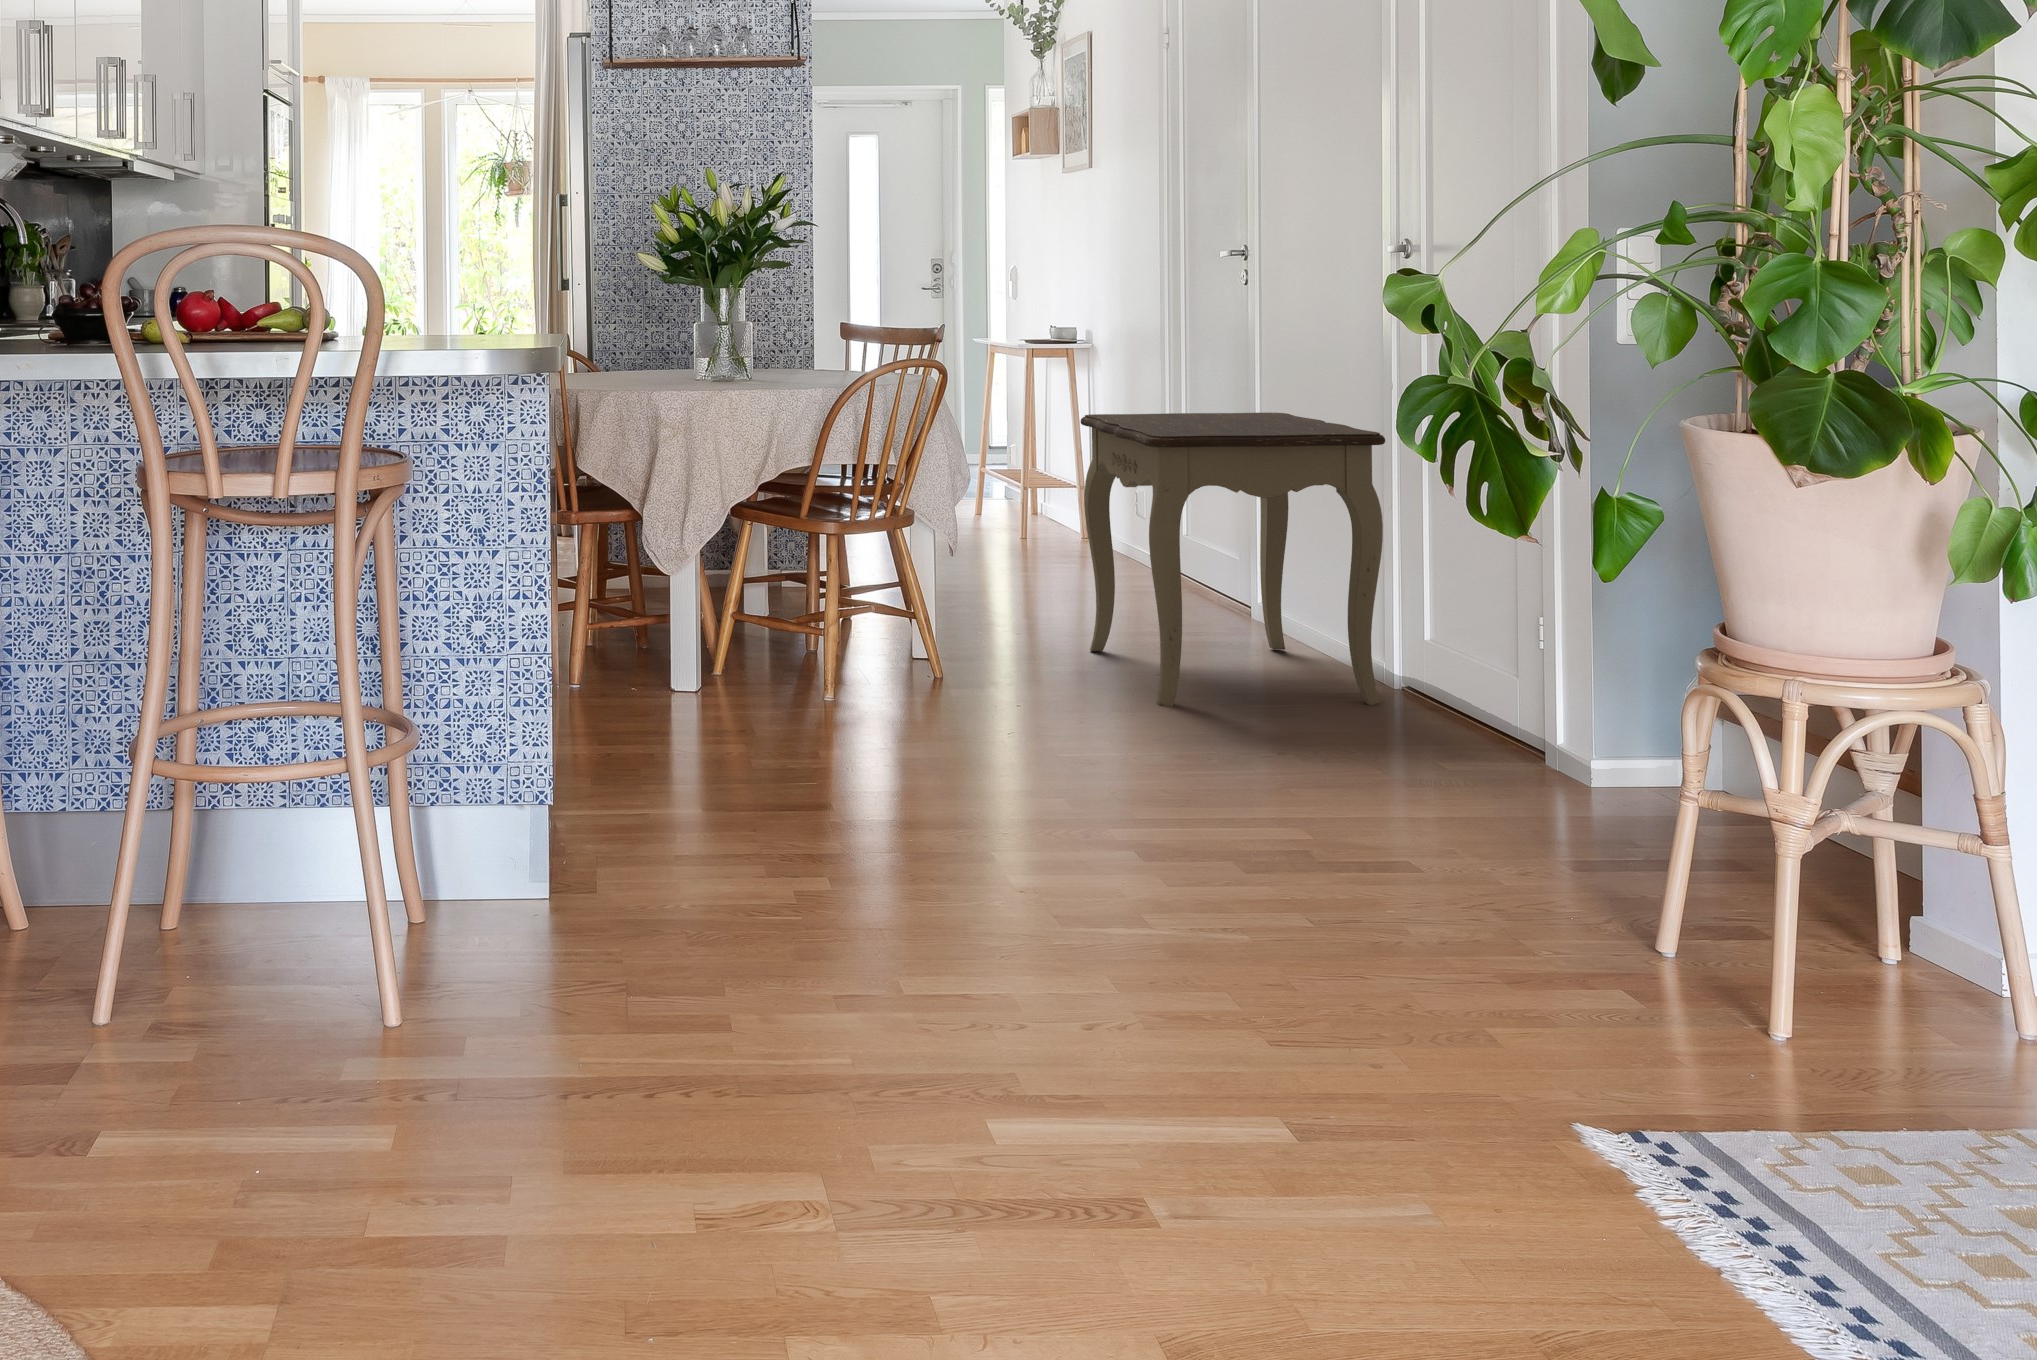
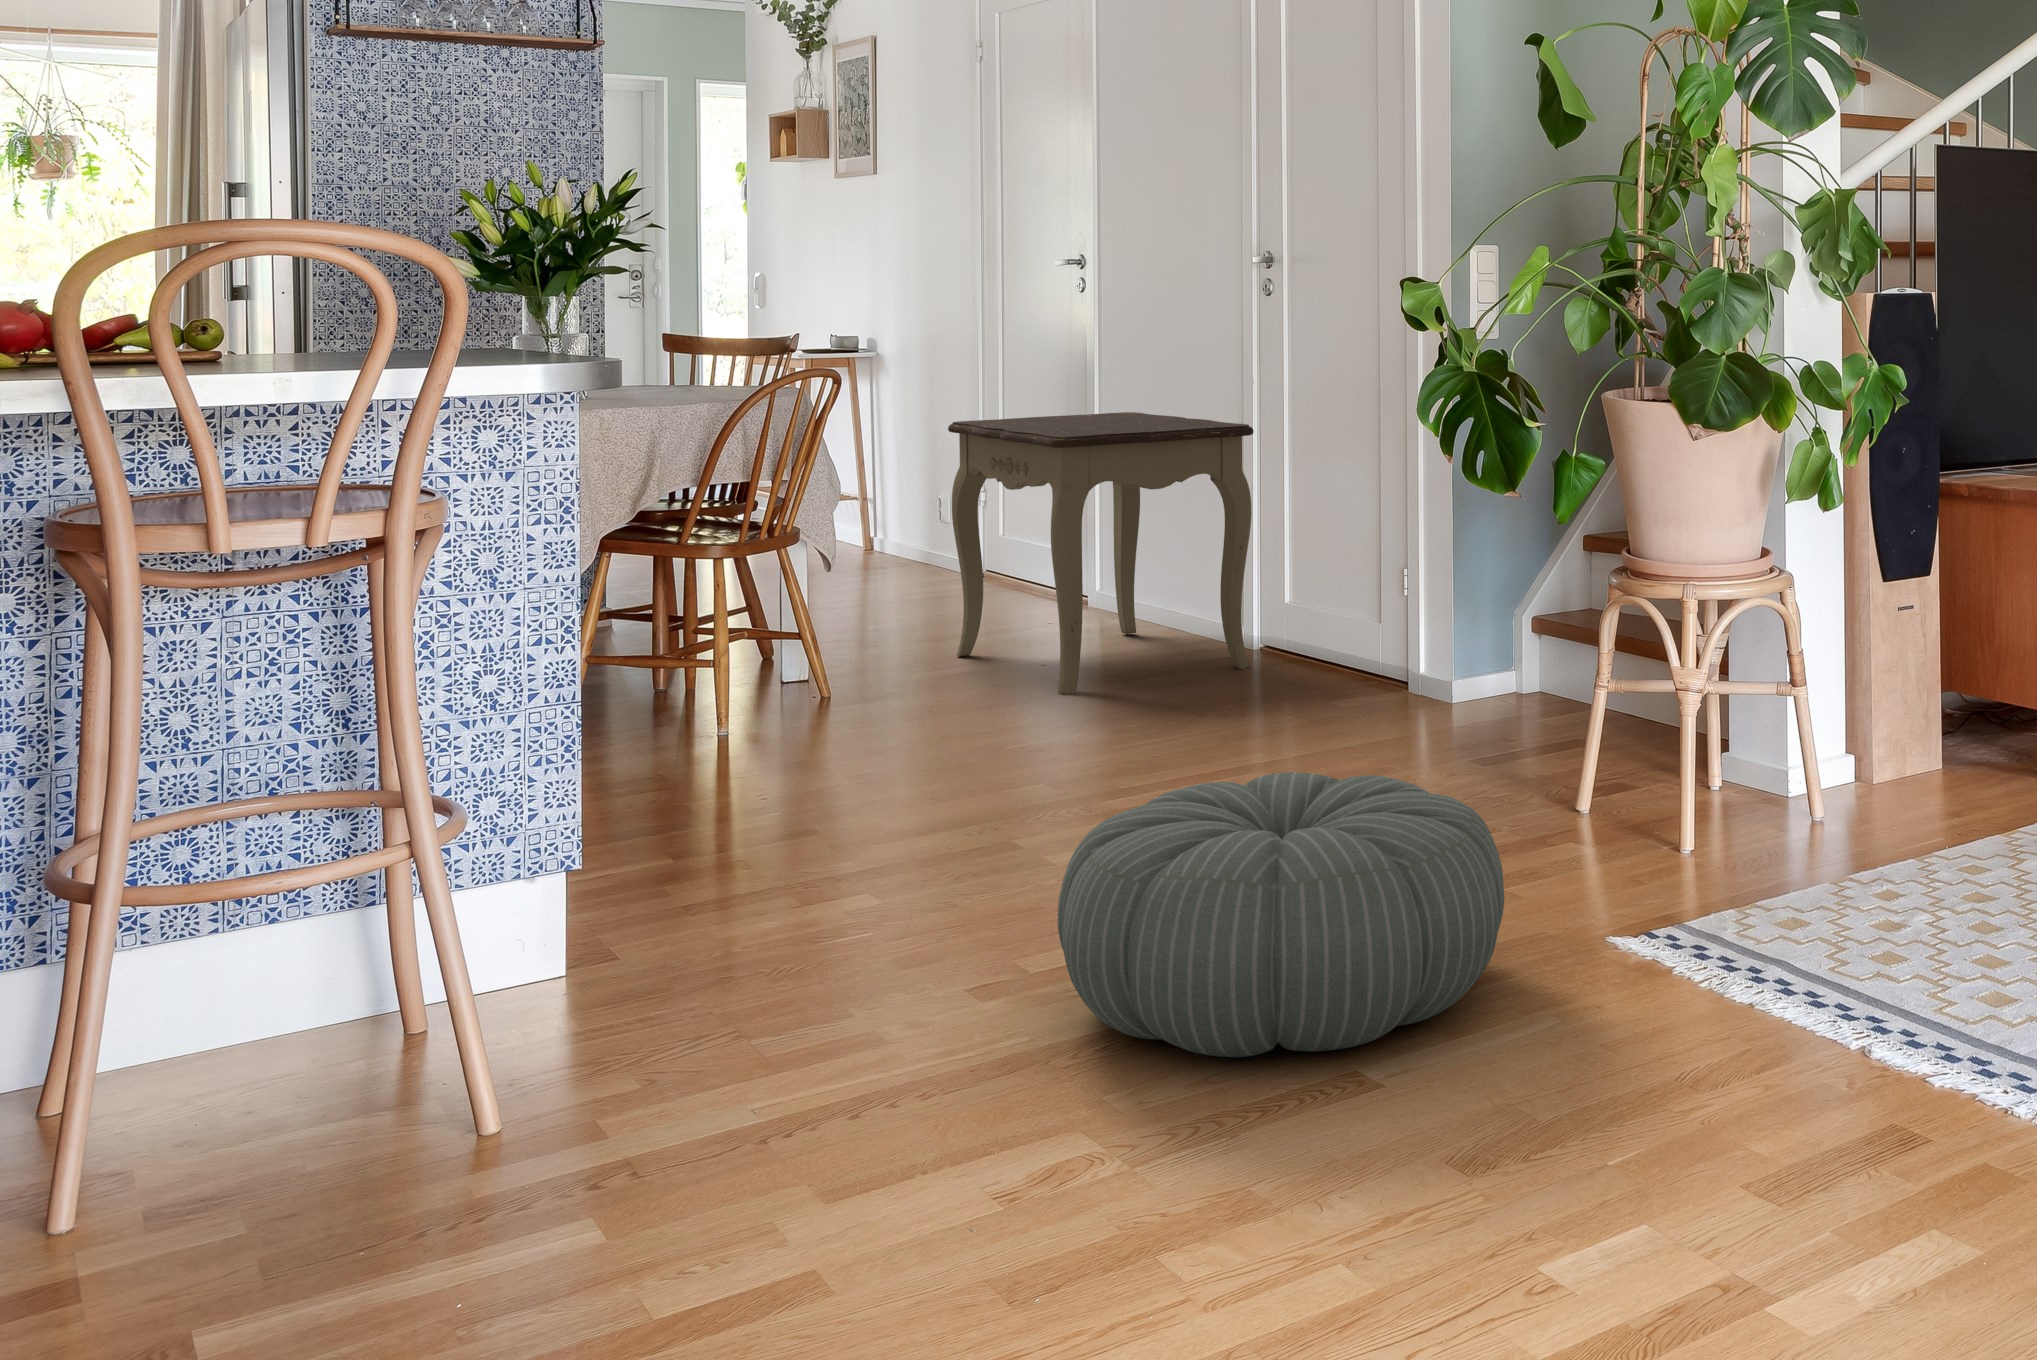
pouf: none [872,829,1397,1169] -> present [1058,772,1504,1057]

